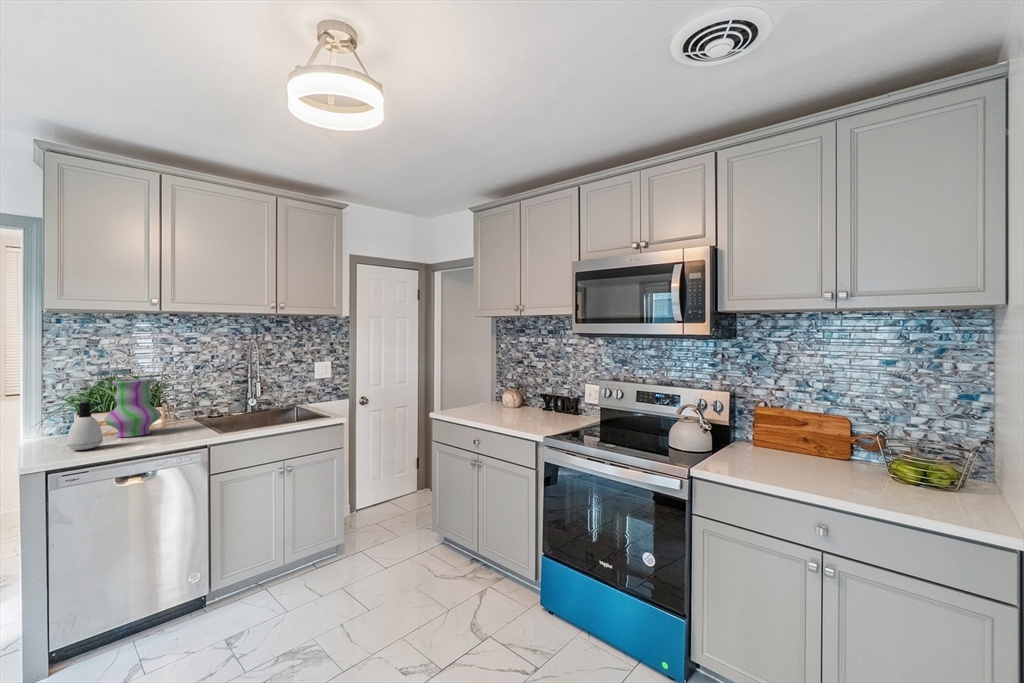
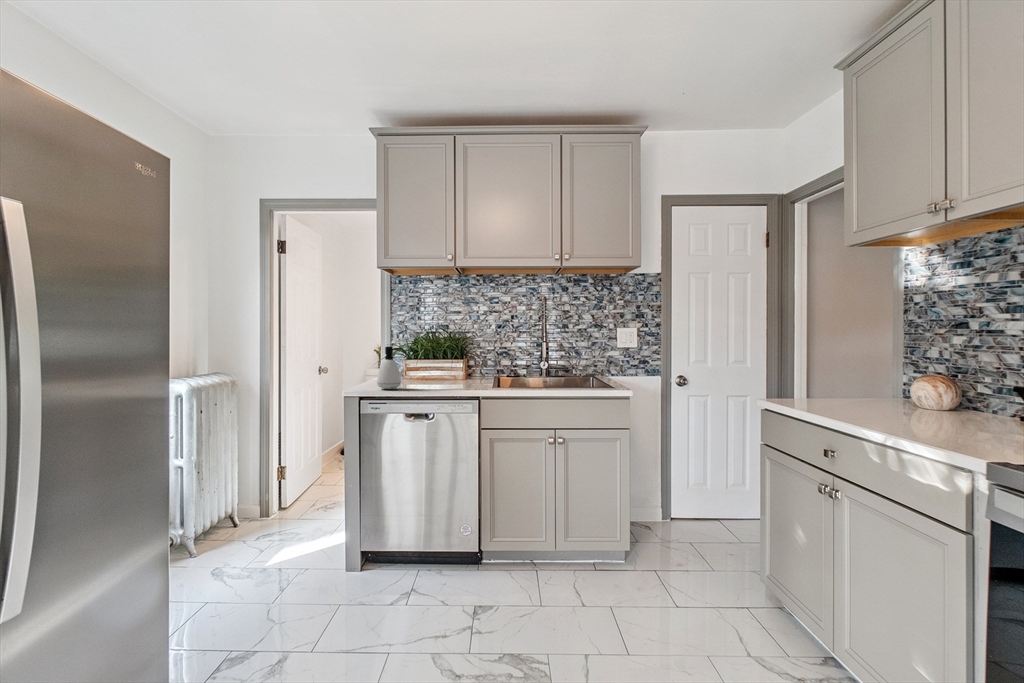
vase: present [104,378,161,437] -> none [414,332,455,386]

